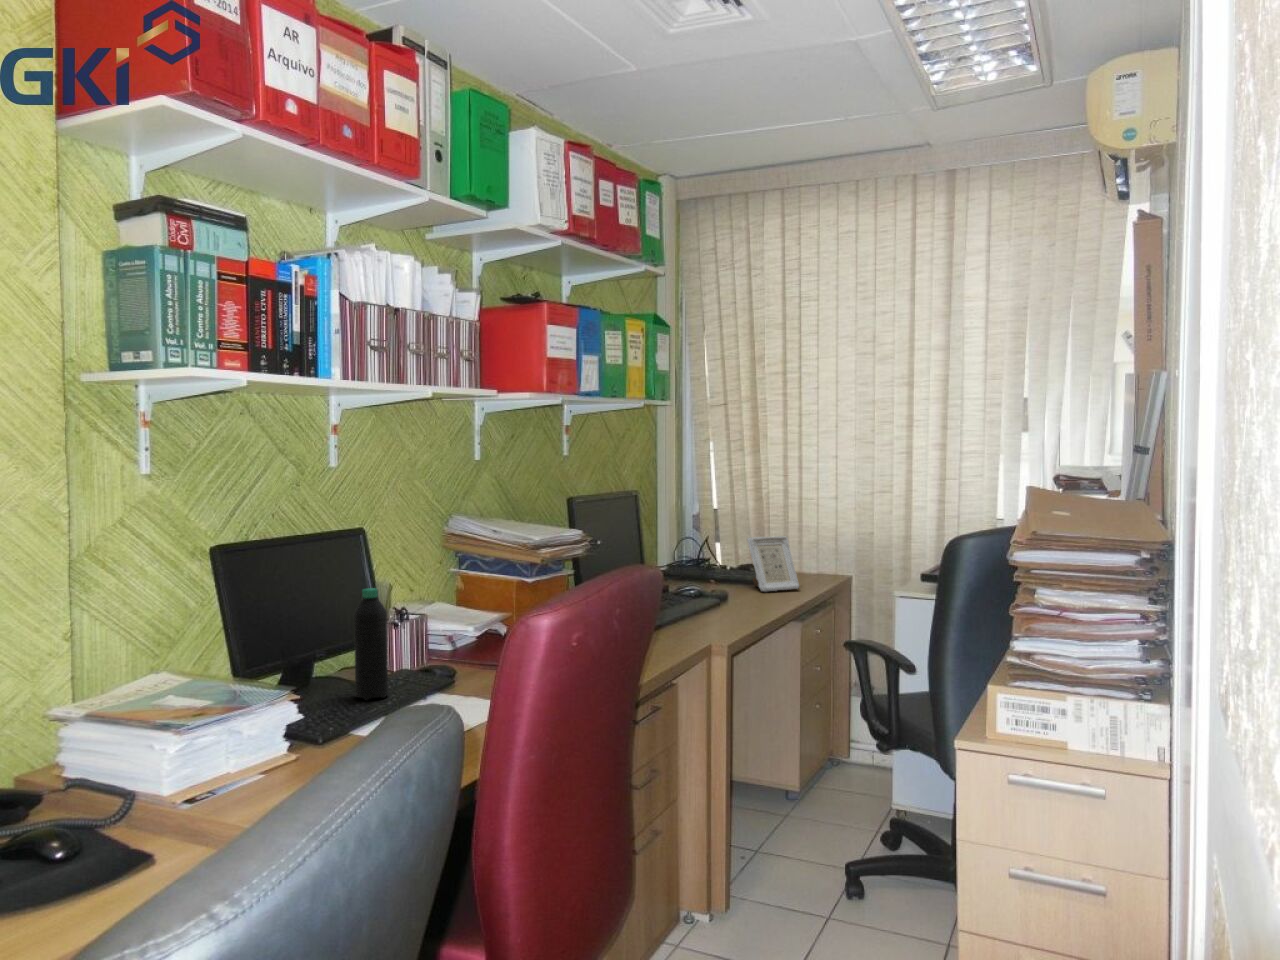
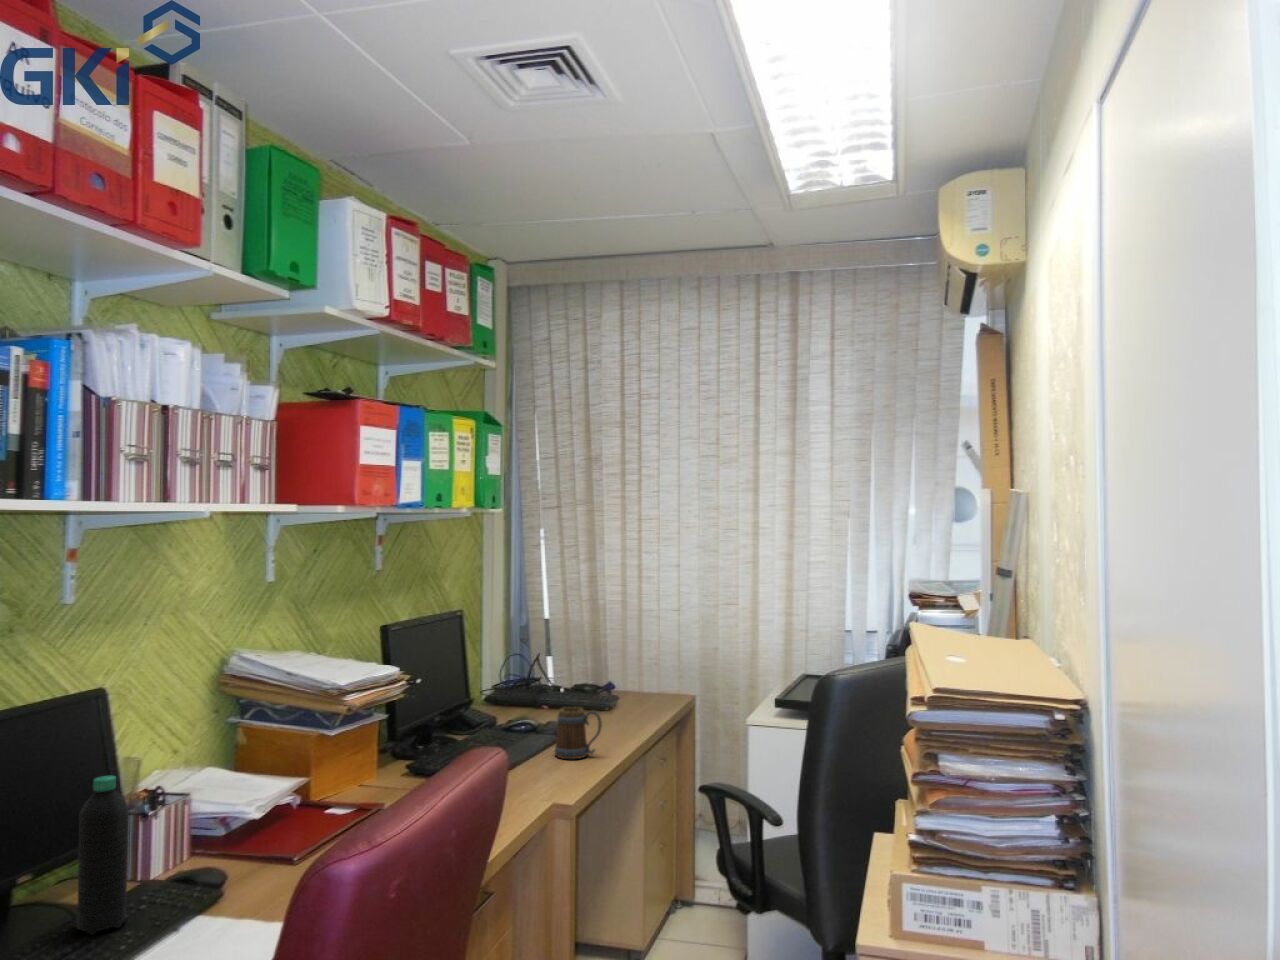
picture frame: present [747,536,799,592] -> none [585,657,643,721]
mug: none [717,572,758,616] -> present [555,707,602,759]

